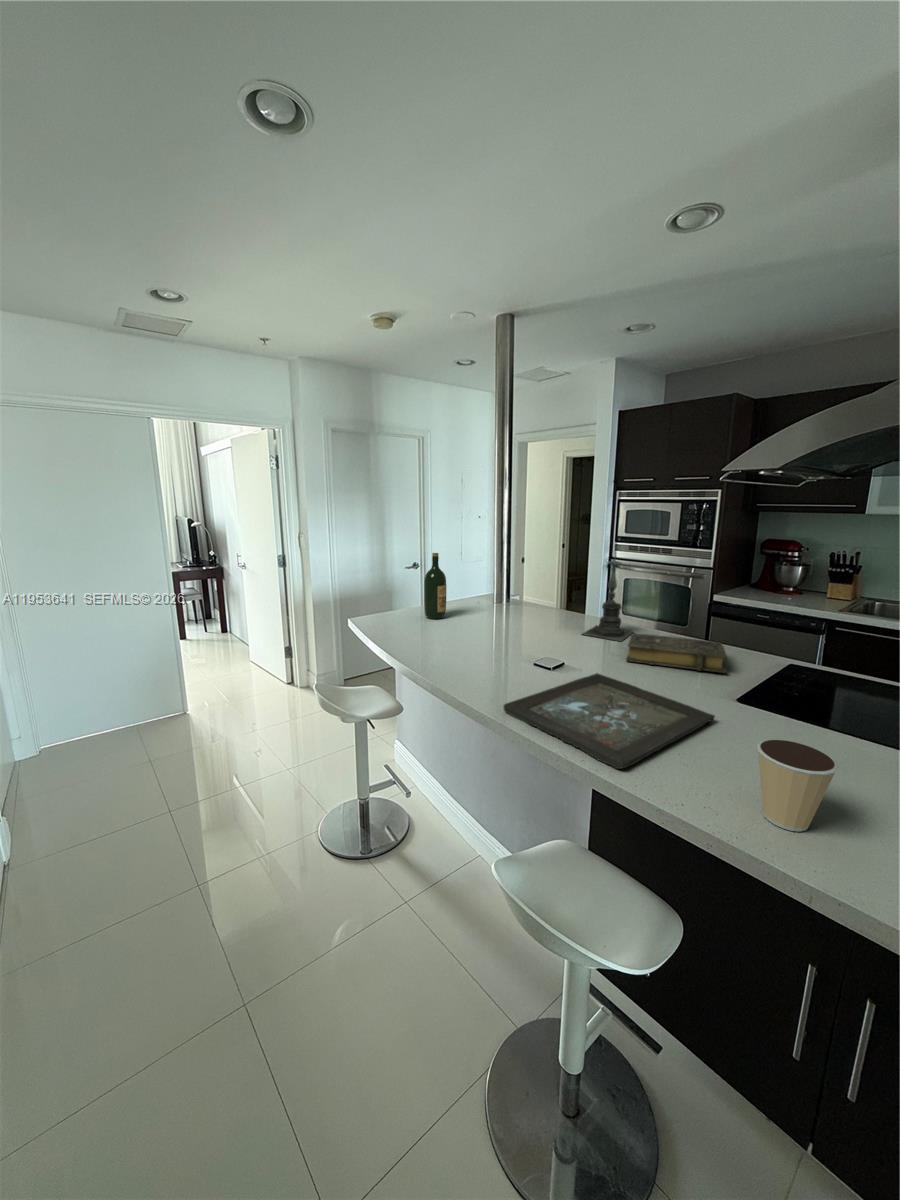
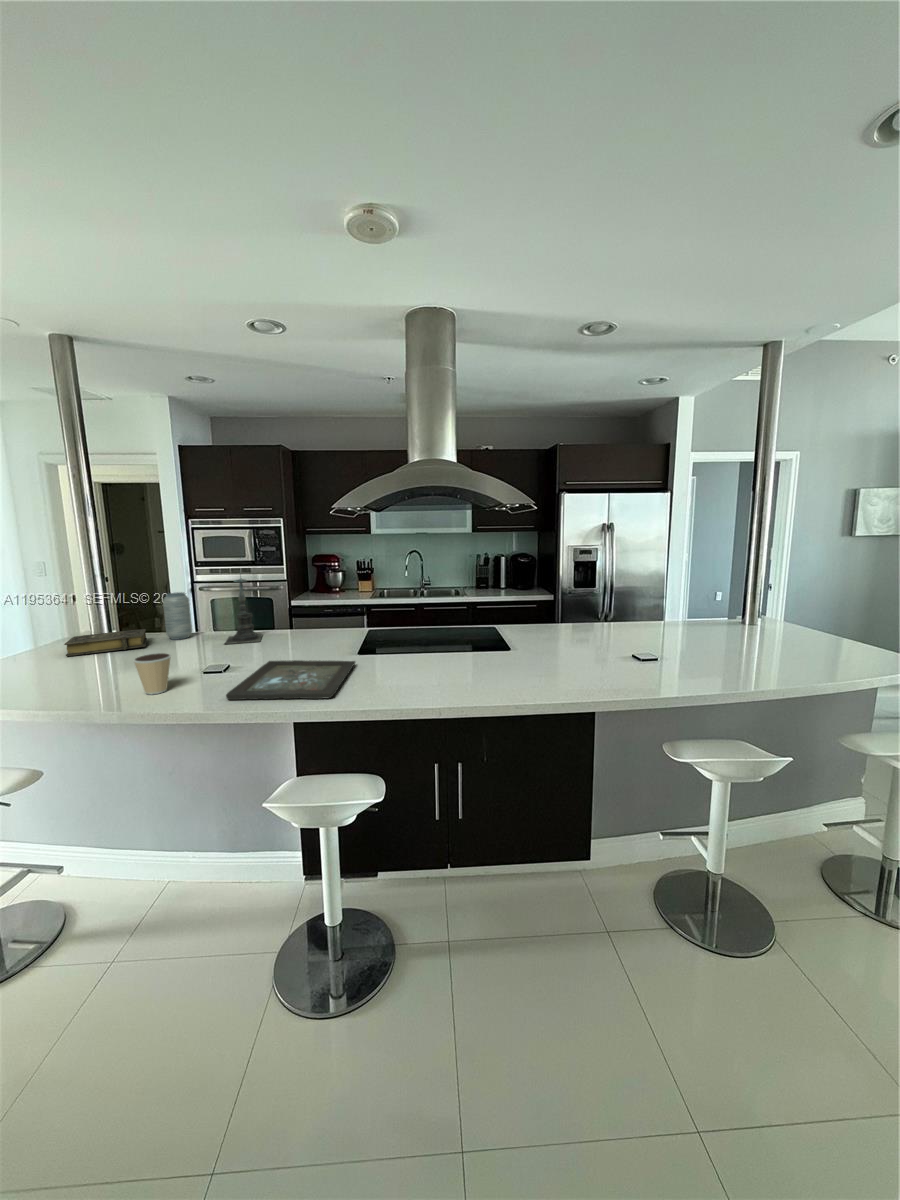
wine bottle: present [424,553,447,619] -> none [25,593,62,667]
vase: none [539,567,566,618] -> present [163,592,192,640]
book: present [626,634,727,673] -> present [64,629,147,656]
coffee cup: present [757,739,839,832] -> present [134,653,171,695]

